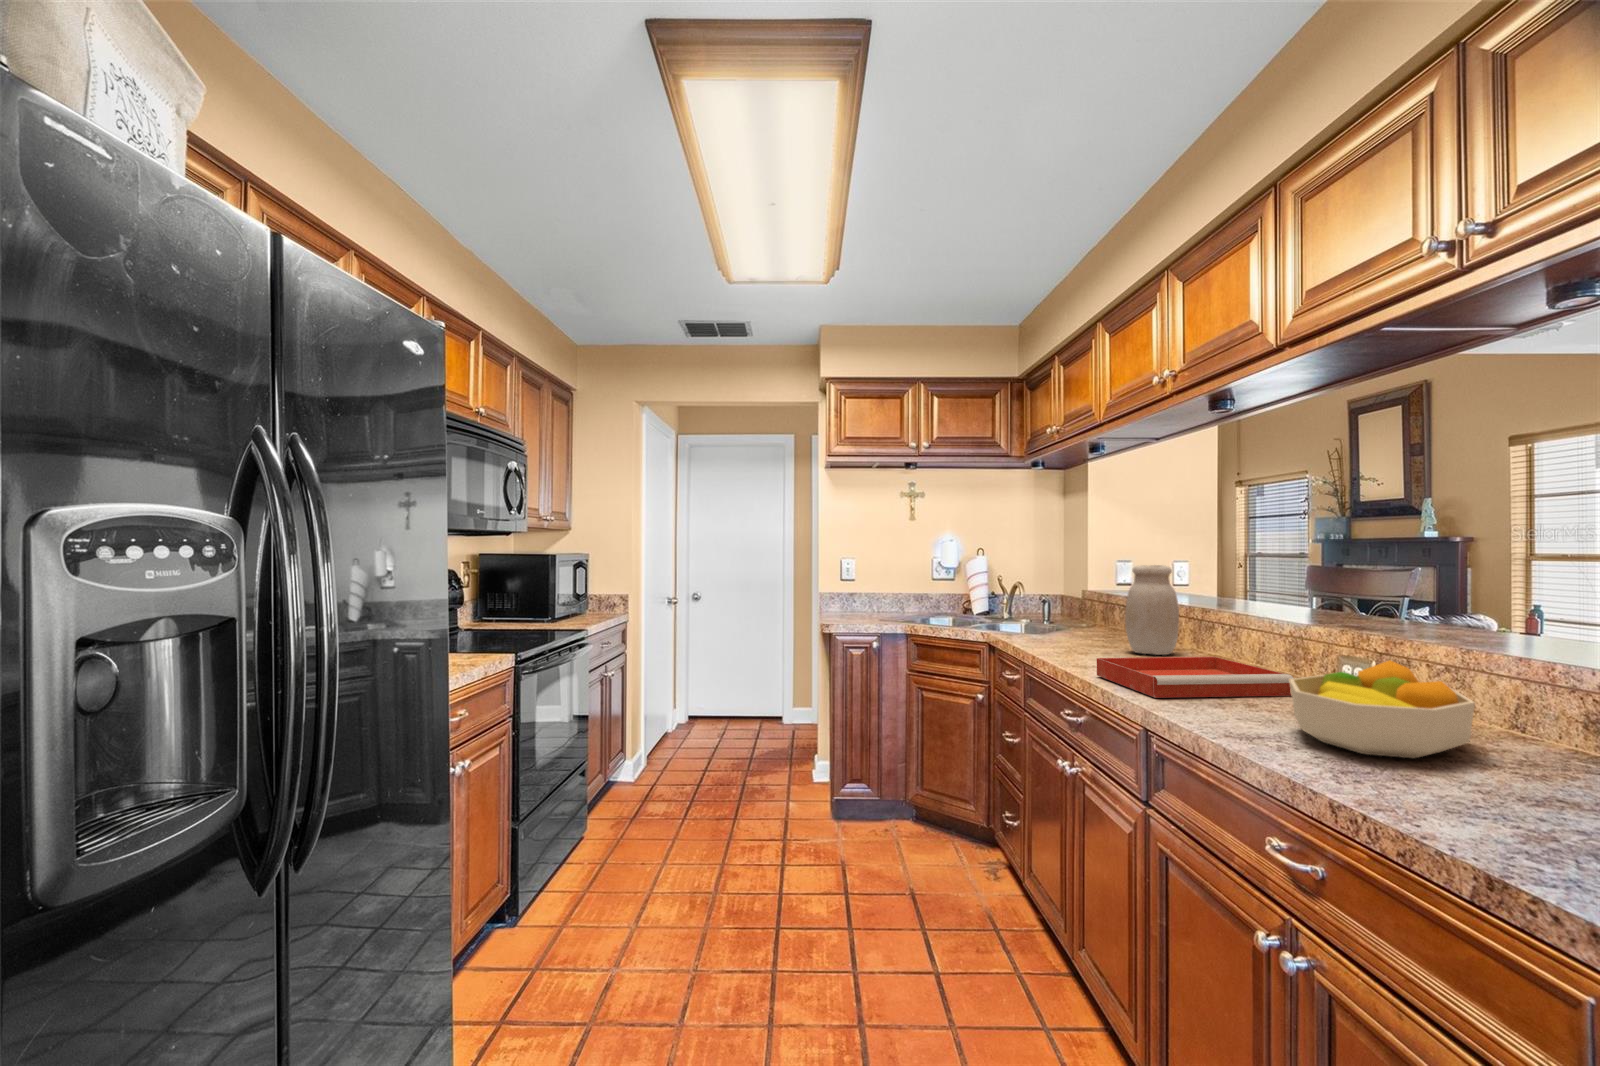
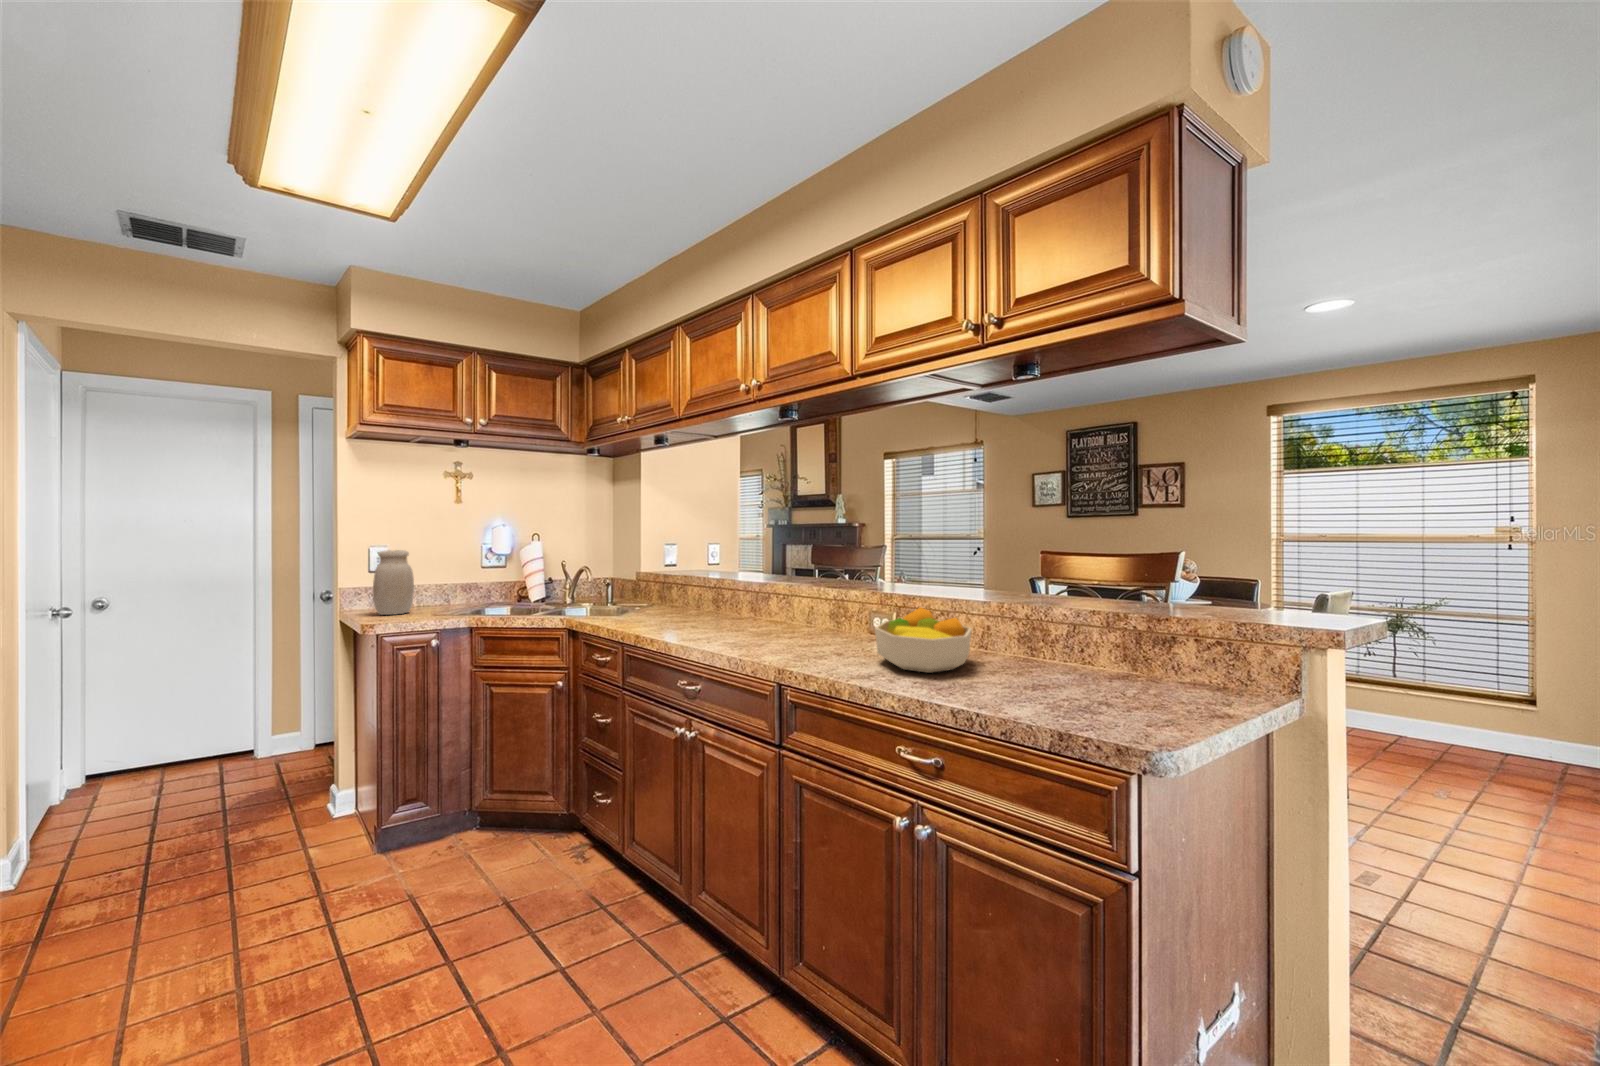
jar: present [1125,565,1179,655] -> present [373,550,414,615]
tray: present [1097,657,1294,698] -> none [712,617,848,656]

